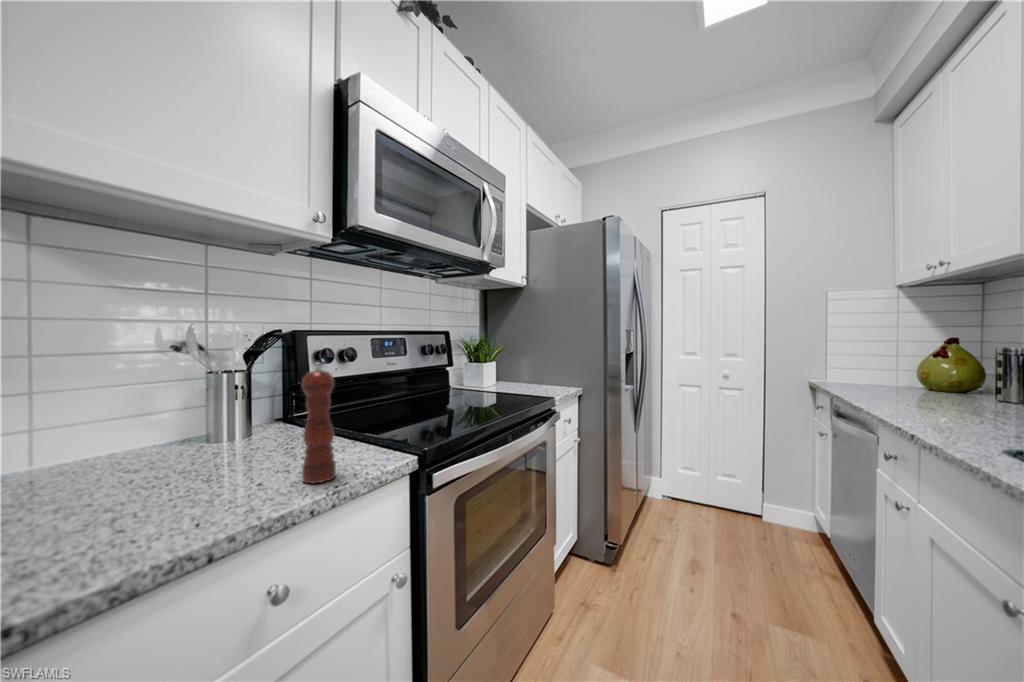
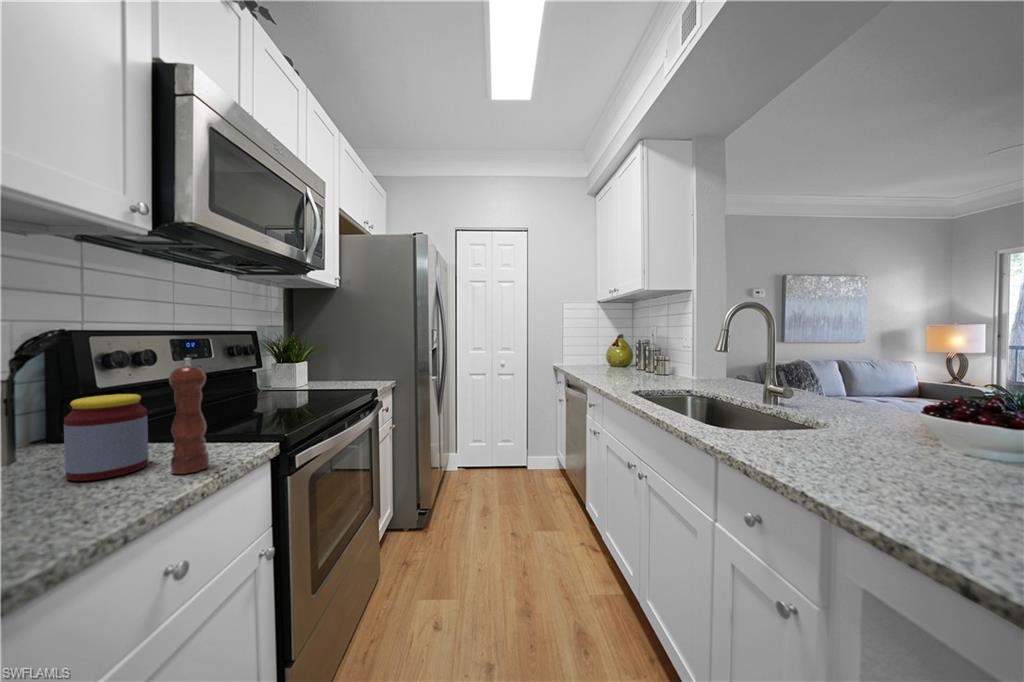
jar: none [237,393,300,474] -> present [64,394,148,481]

